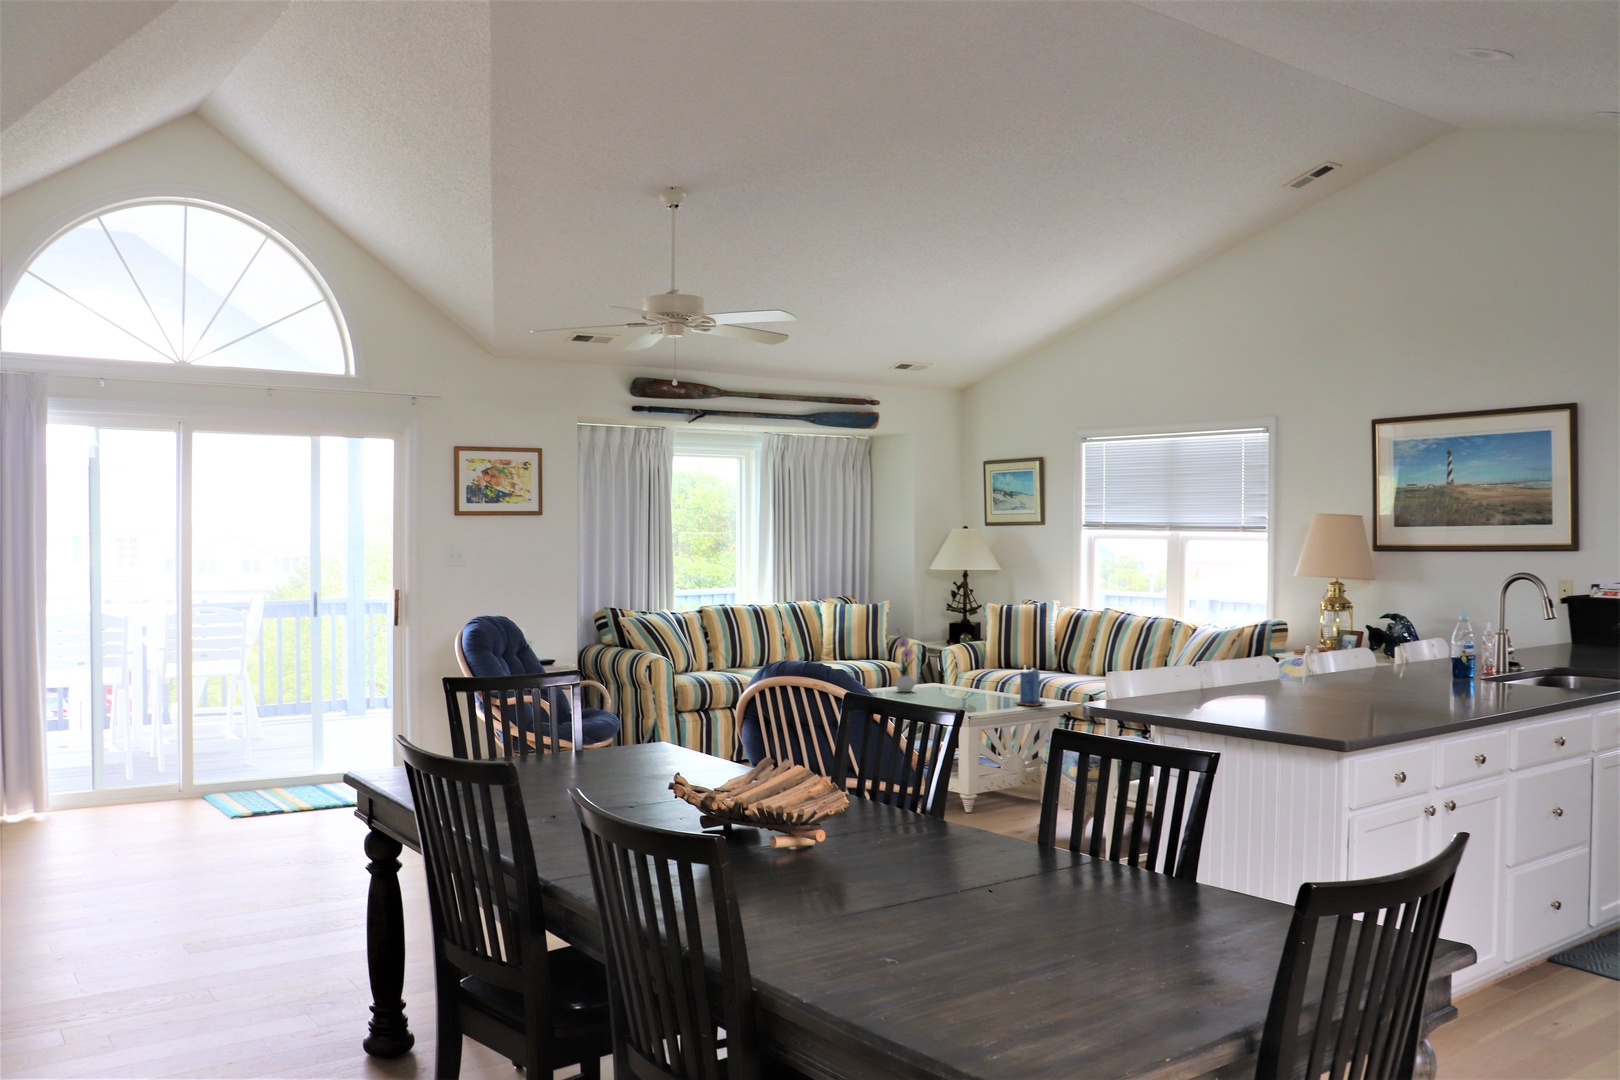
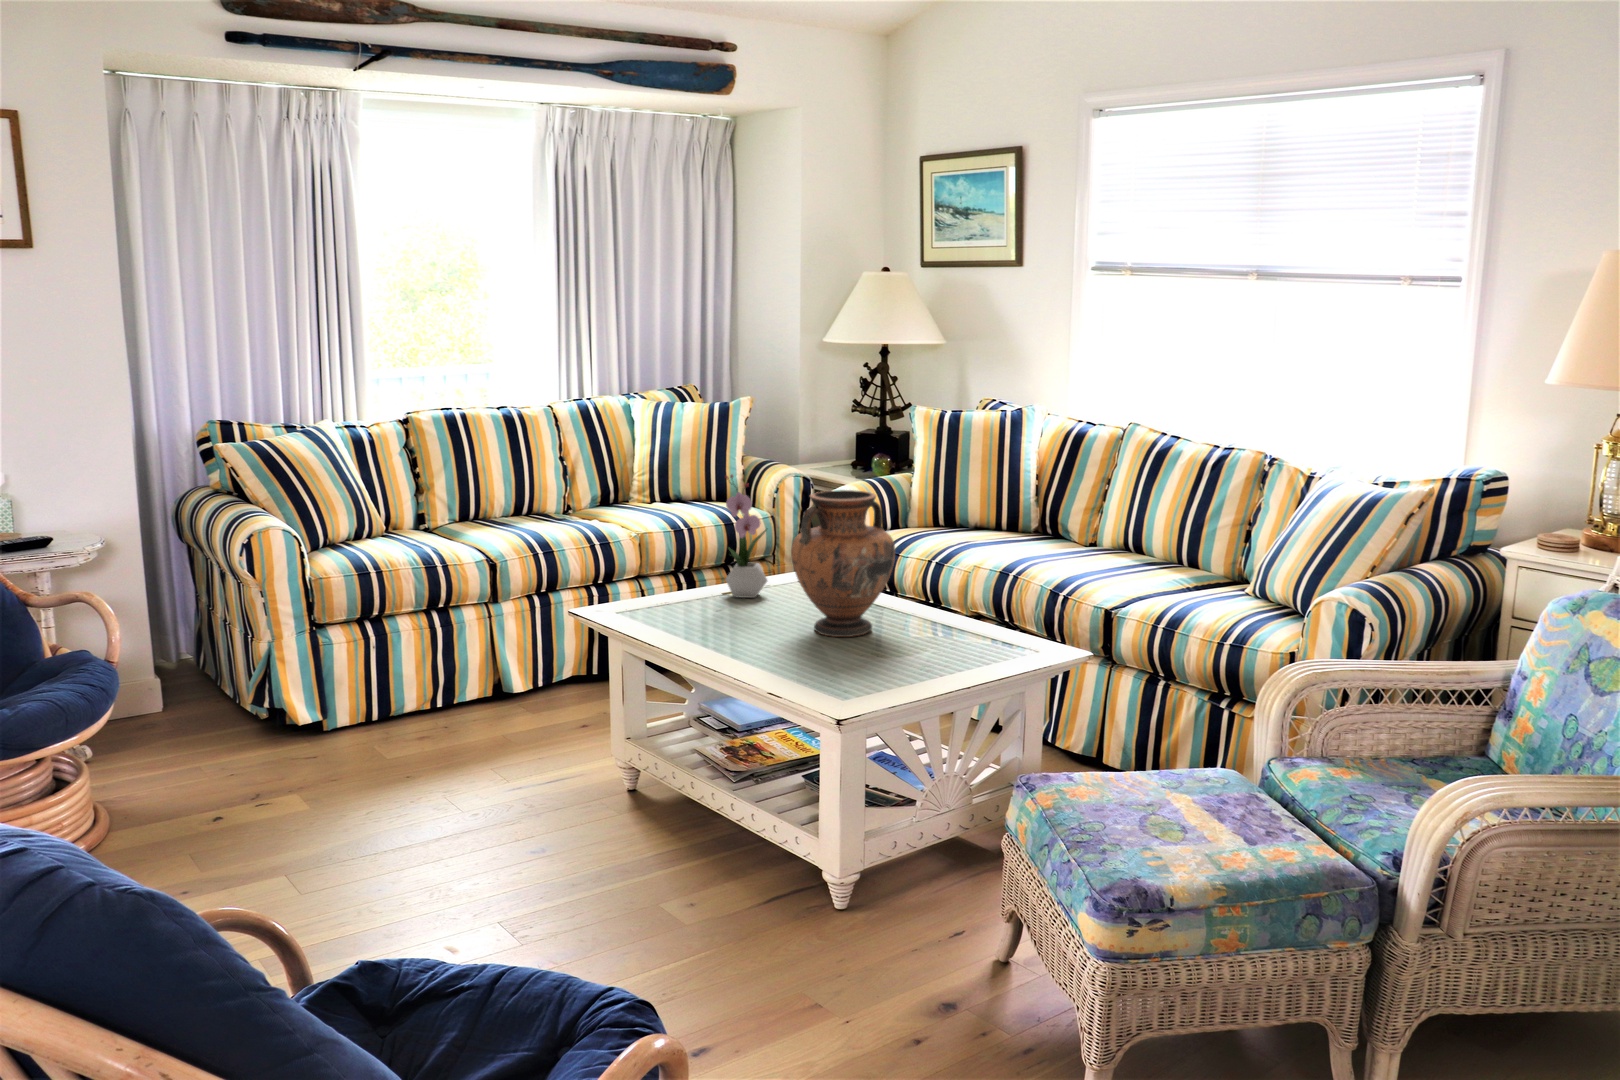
vase: none [934,632,984,701] -> present [791,490,895,637]
candle: present [1015,667,1045,706] -> none [955,573,1020,664]

